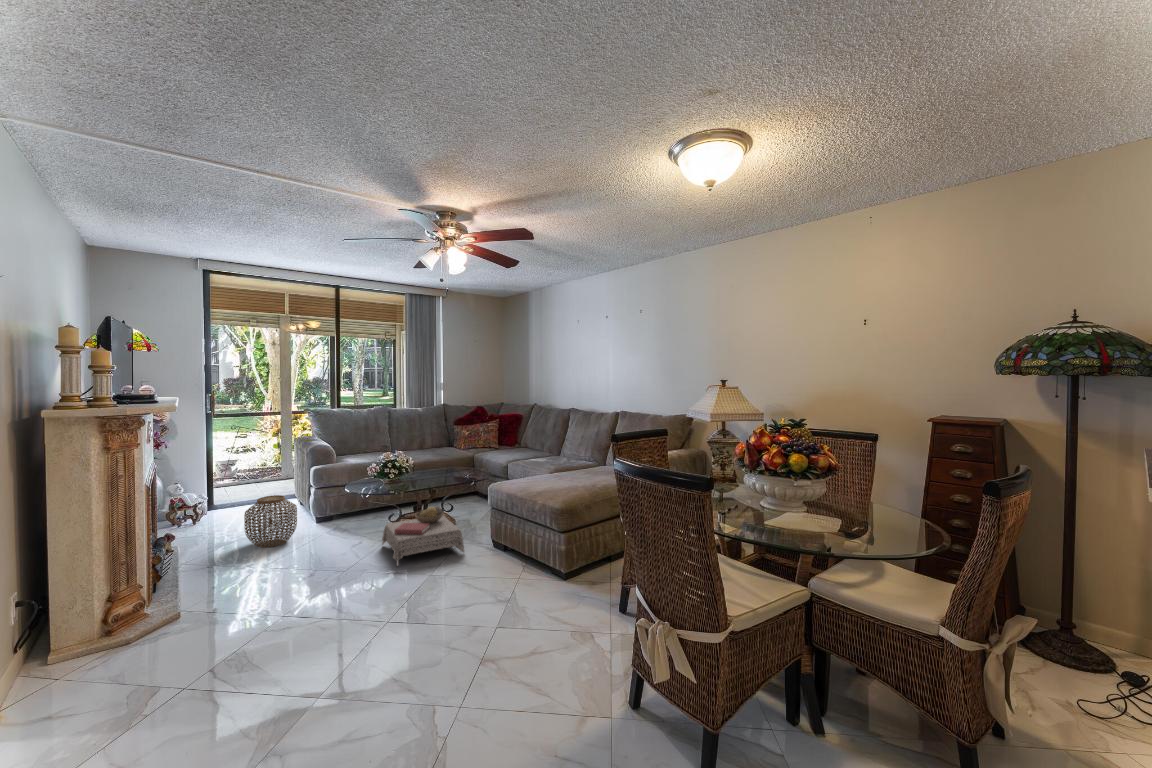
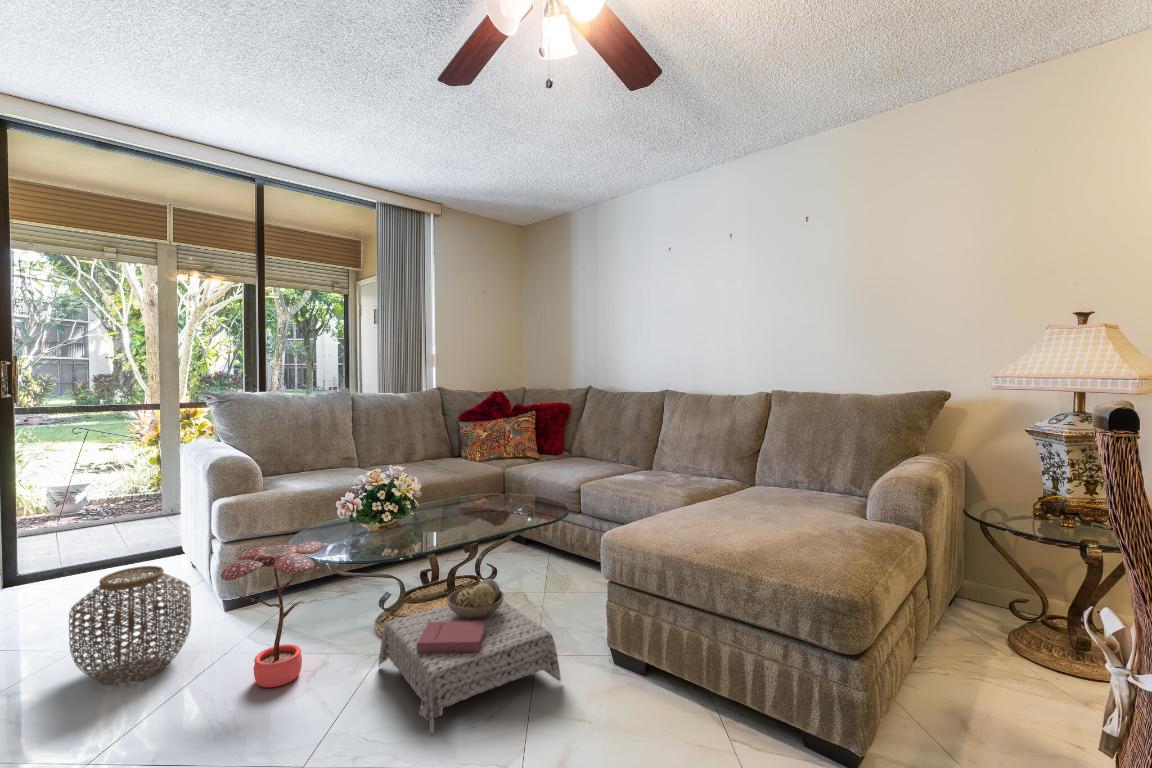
potted plant: none [310,485,358,551] -> present [221,541,322,687]

